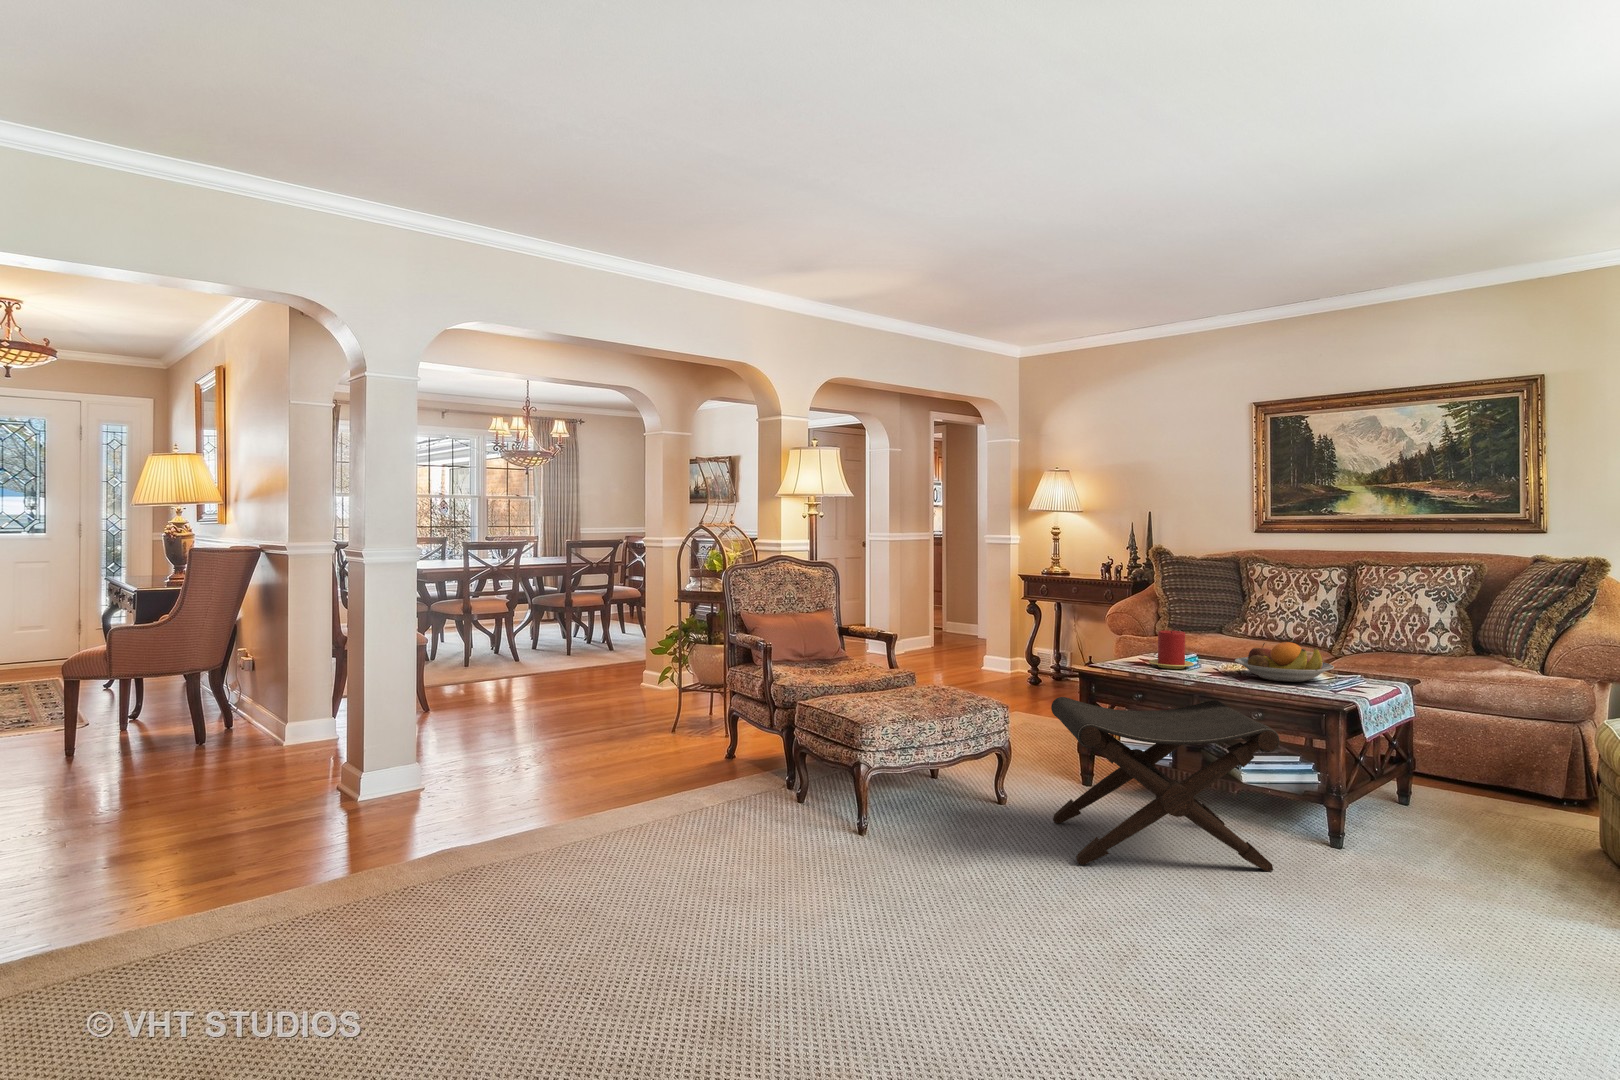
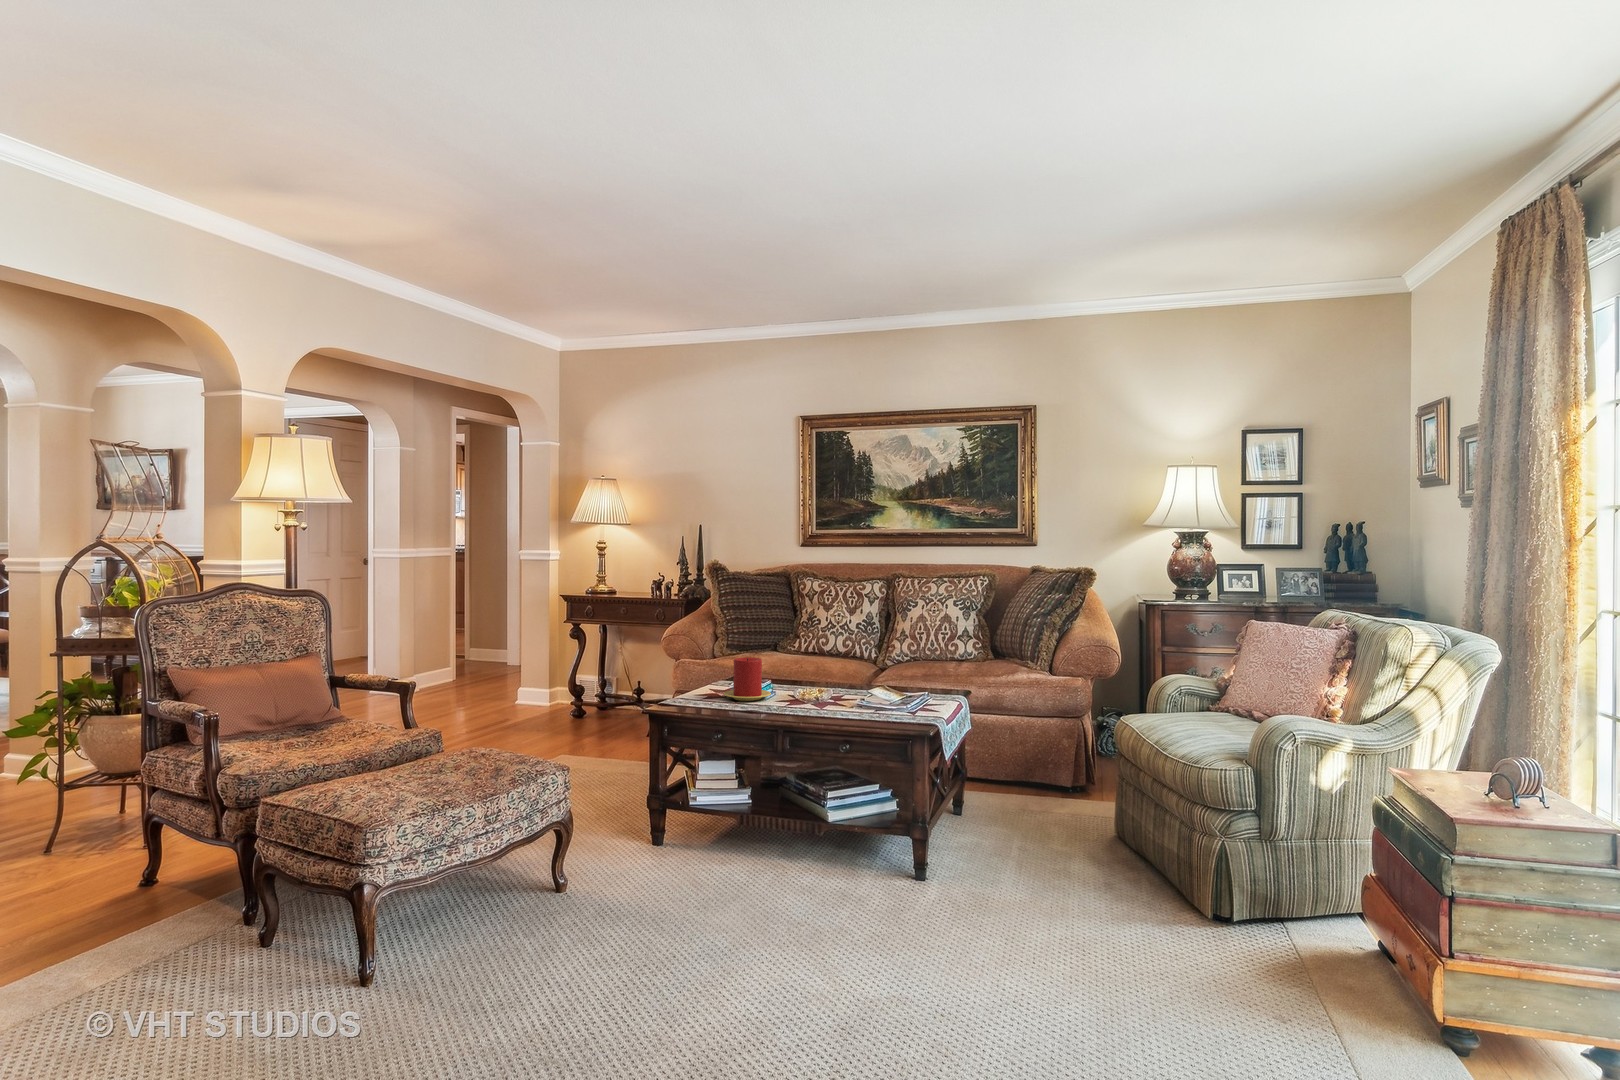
fruit bowl: present [1235,642,1334,682] -> none [814,664,907,706]
footstool: present [1051,697,1279,872] -> none [624,736,880,968]

